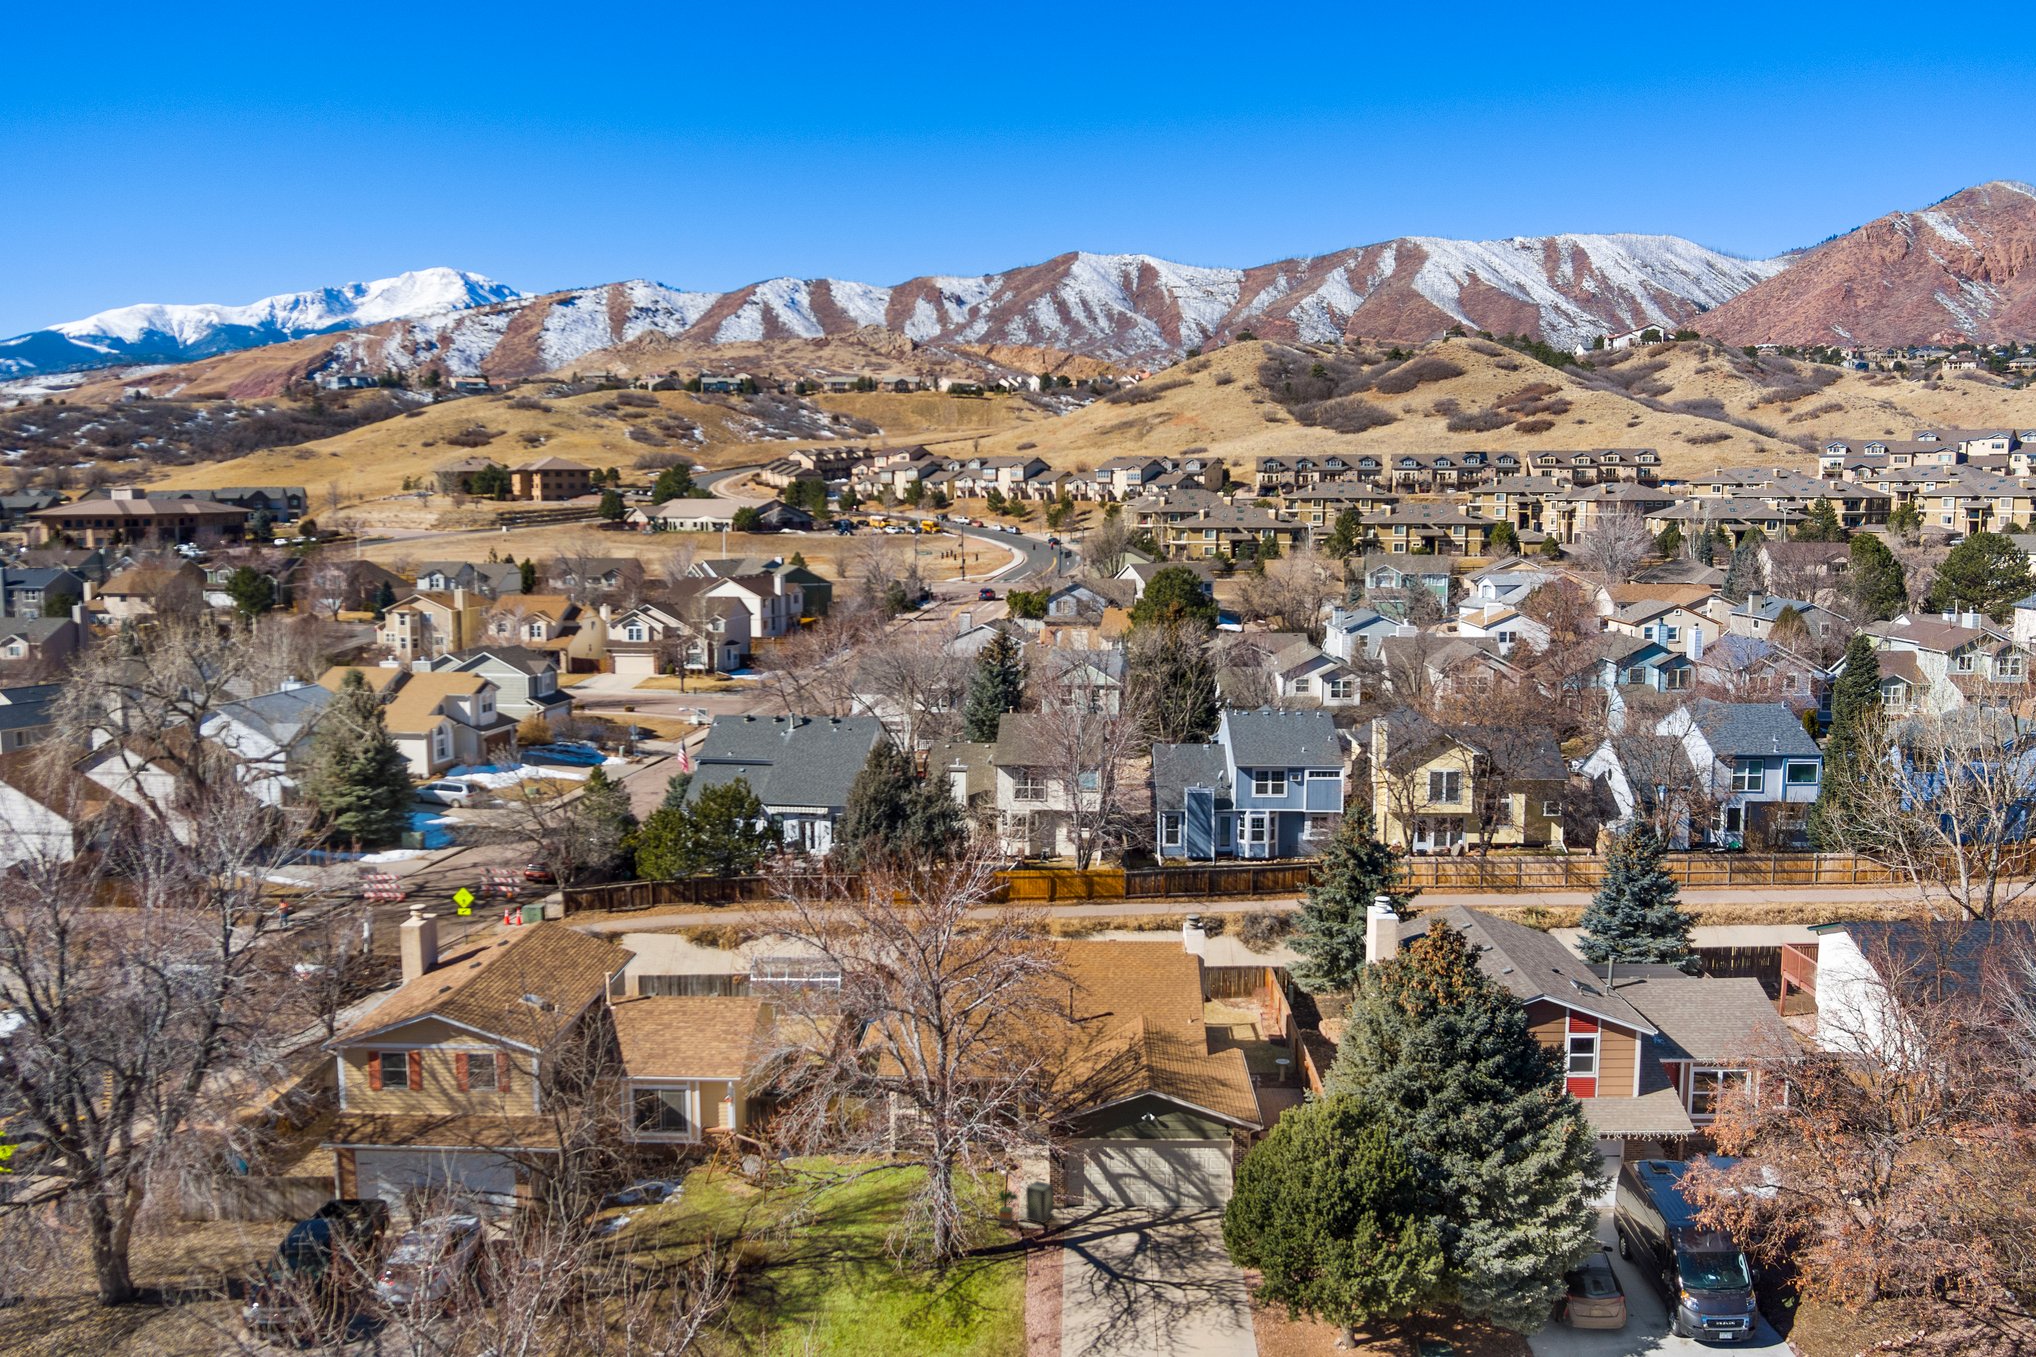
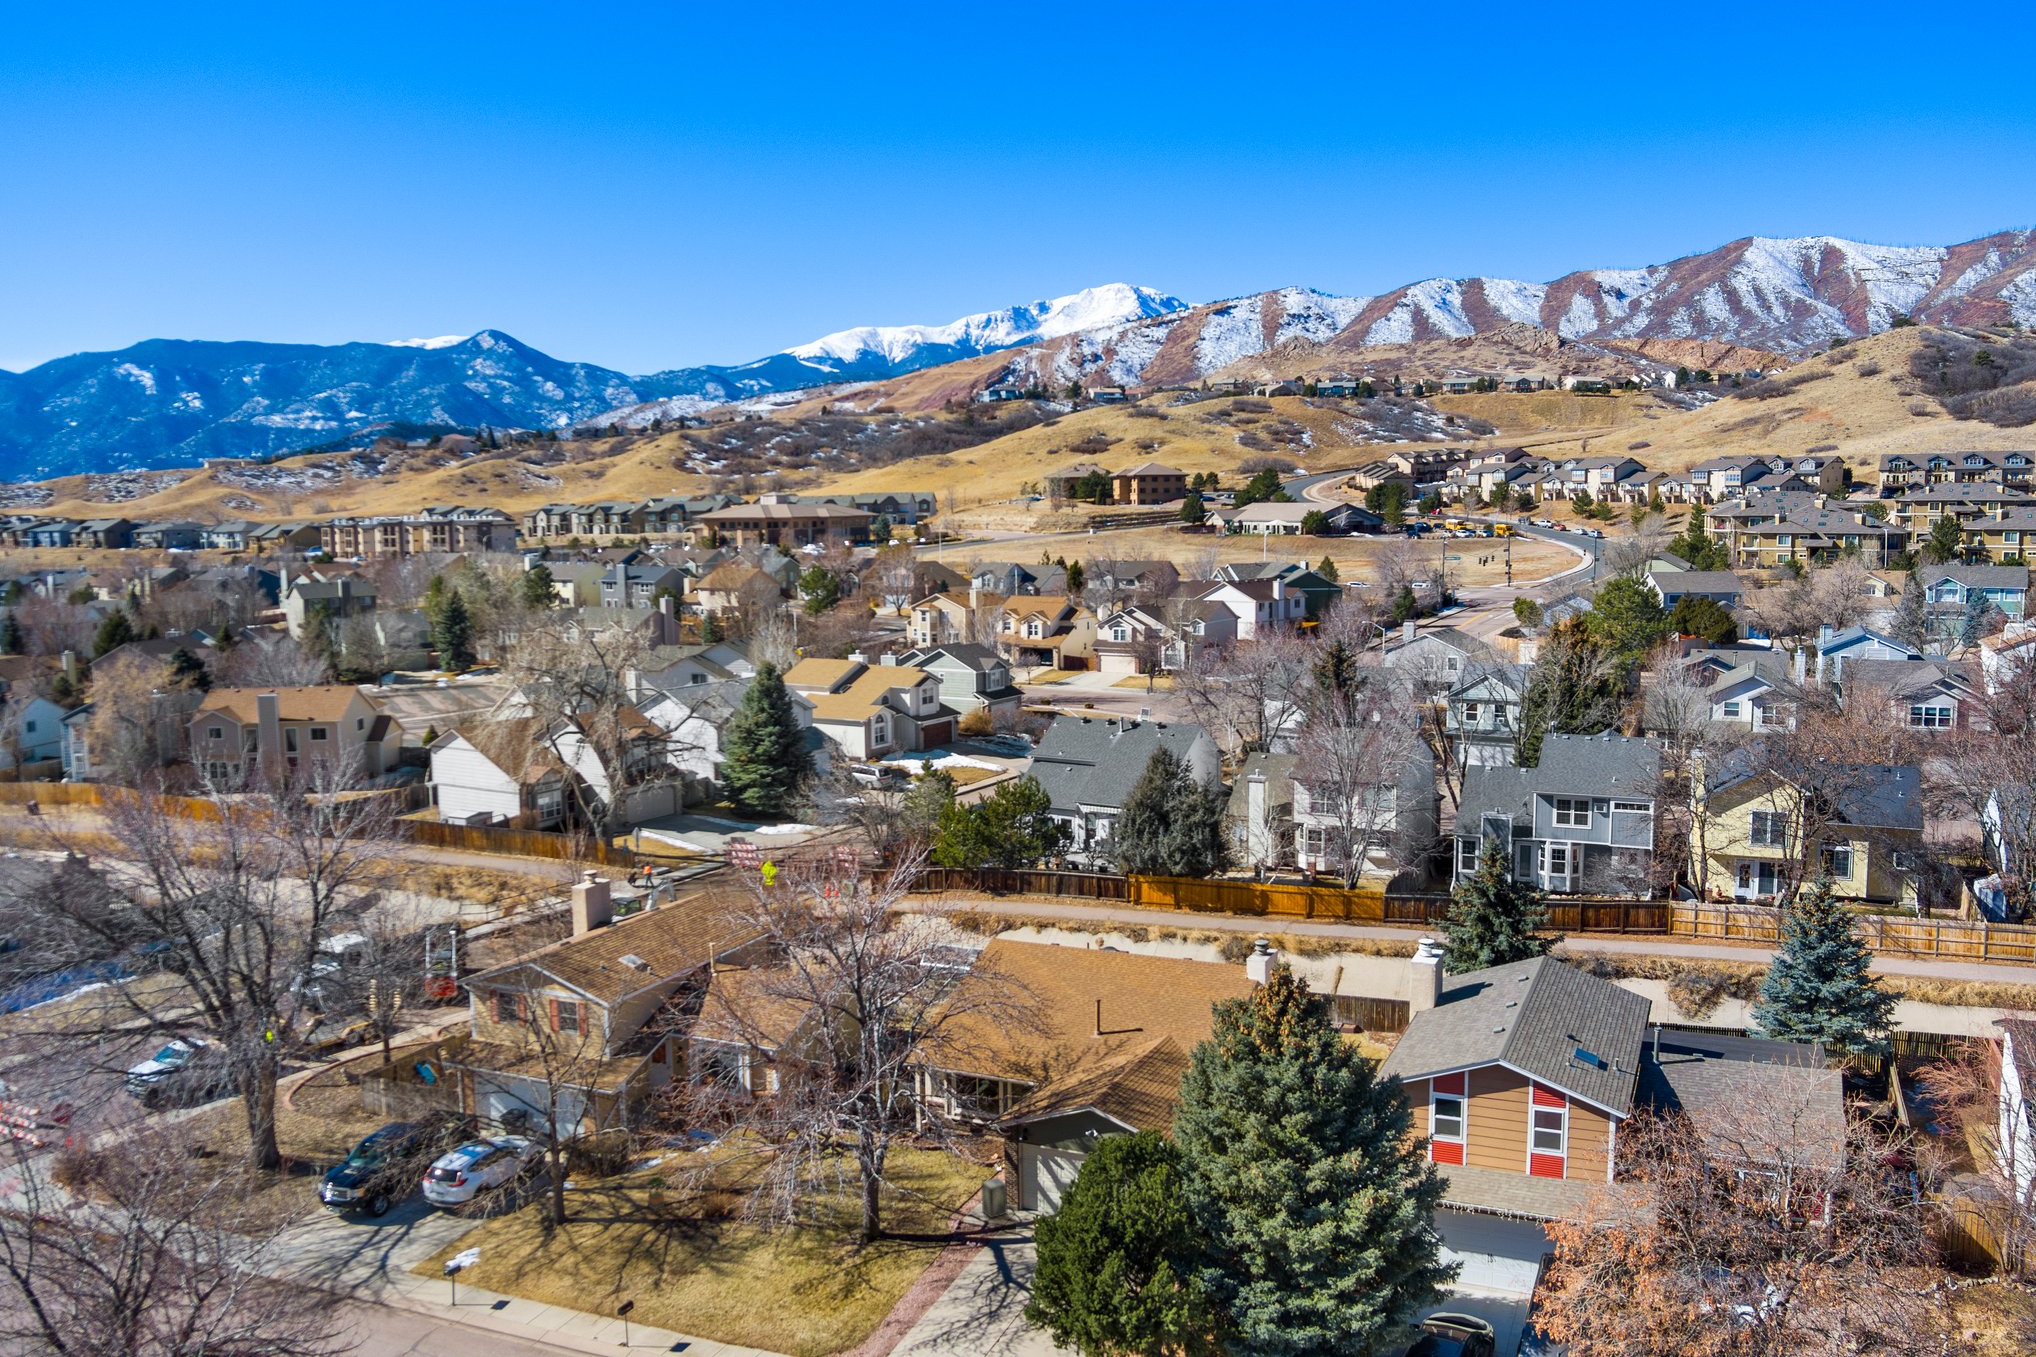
potted tree: present [996,1190,1018,1226] -> present [646,1177,667,1209]

